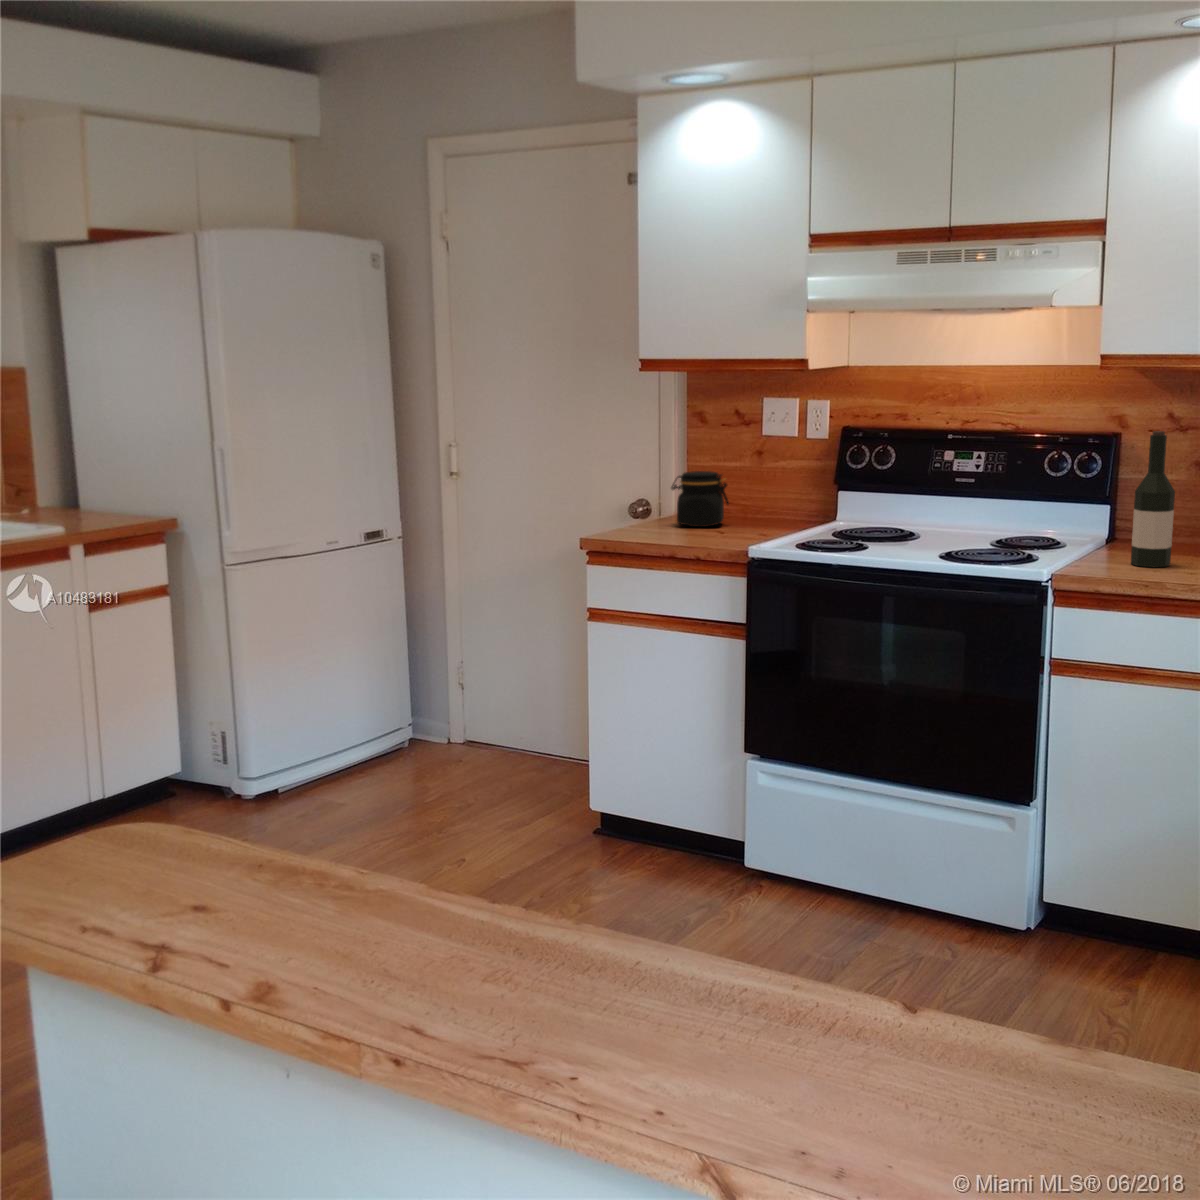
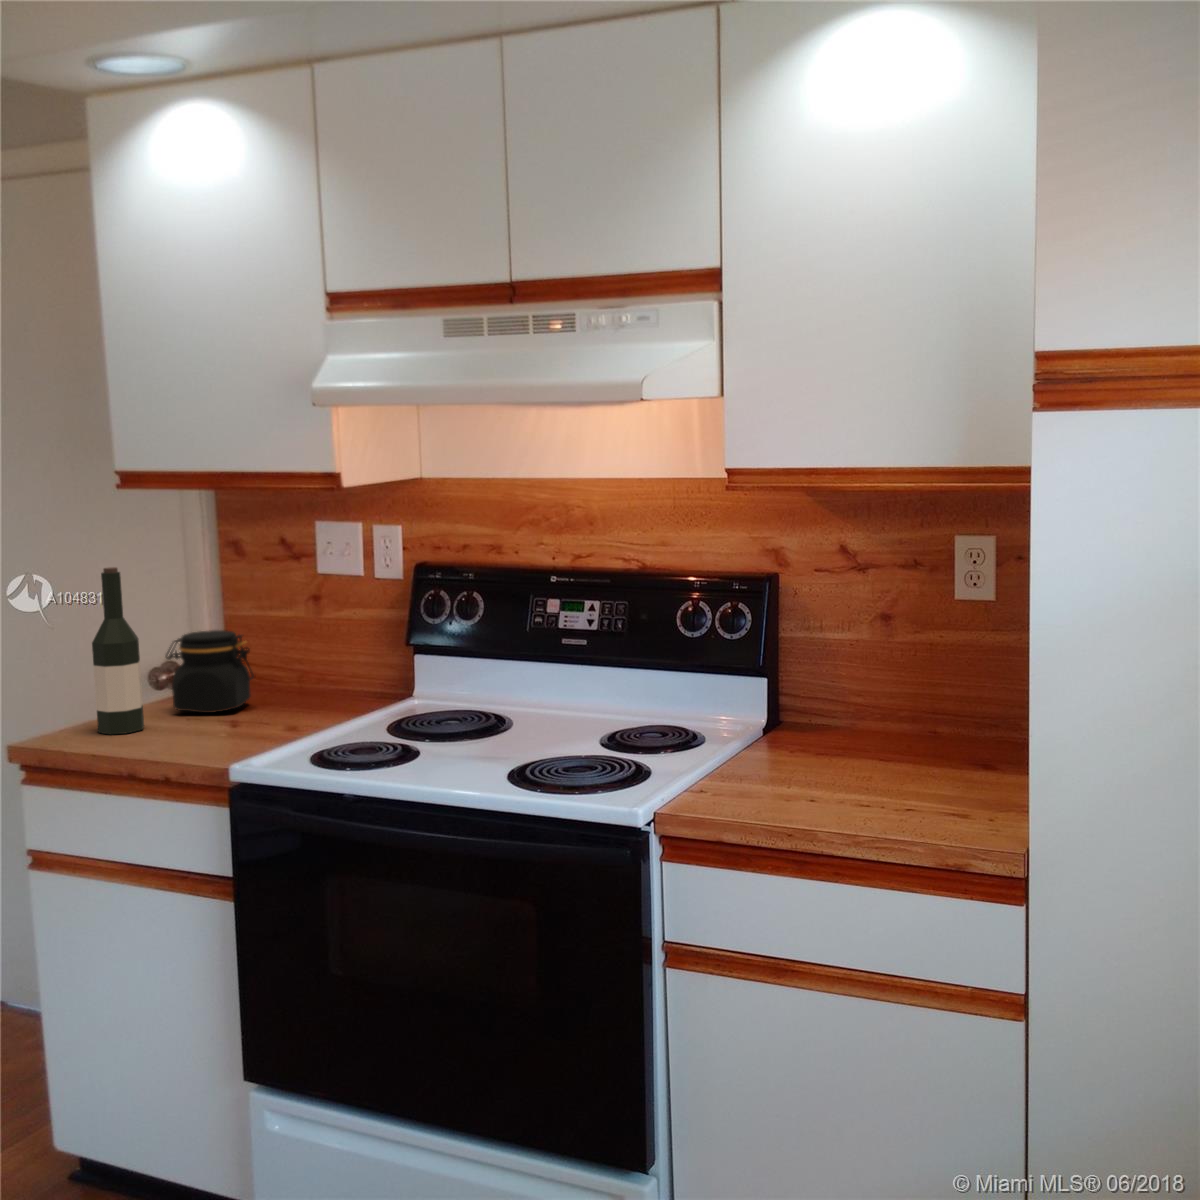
wine bottle: present [1131,431,1175,567] -> present [92,567,144,734]

